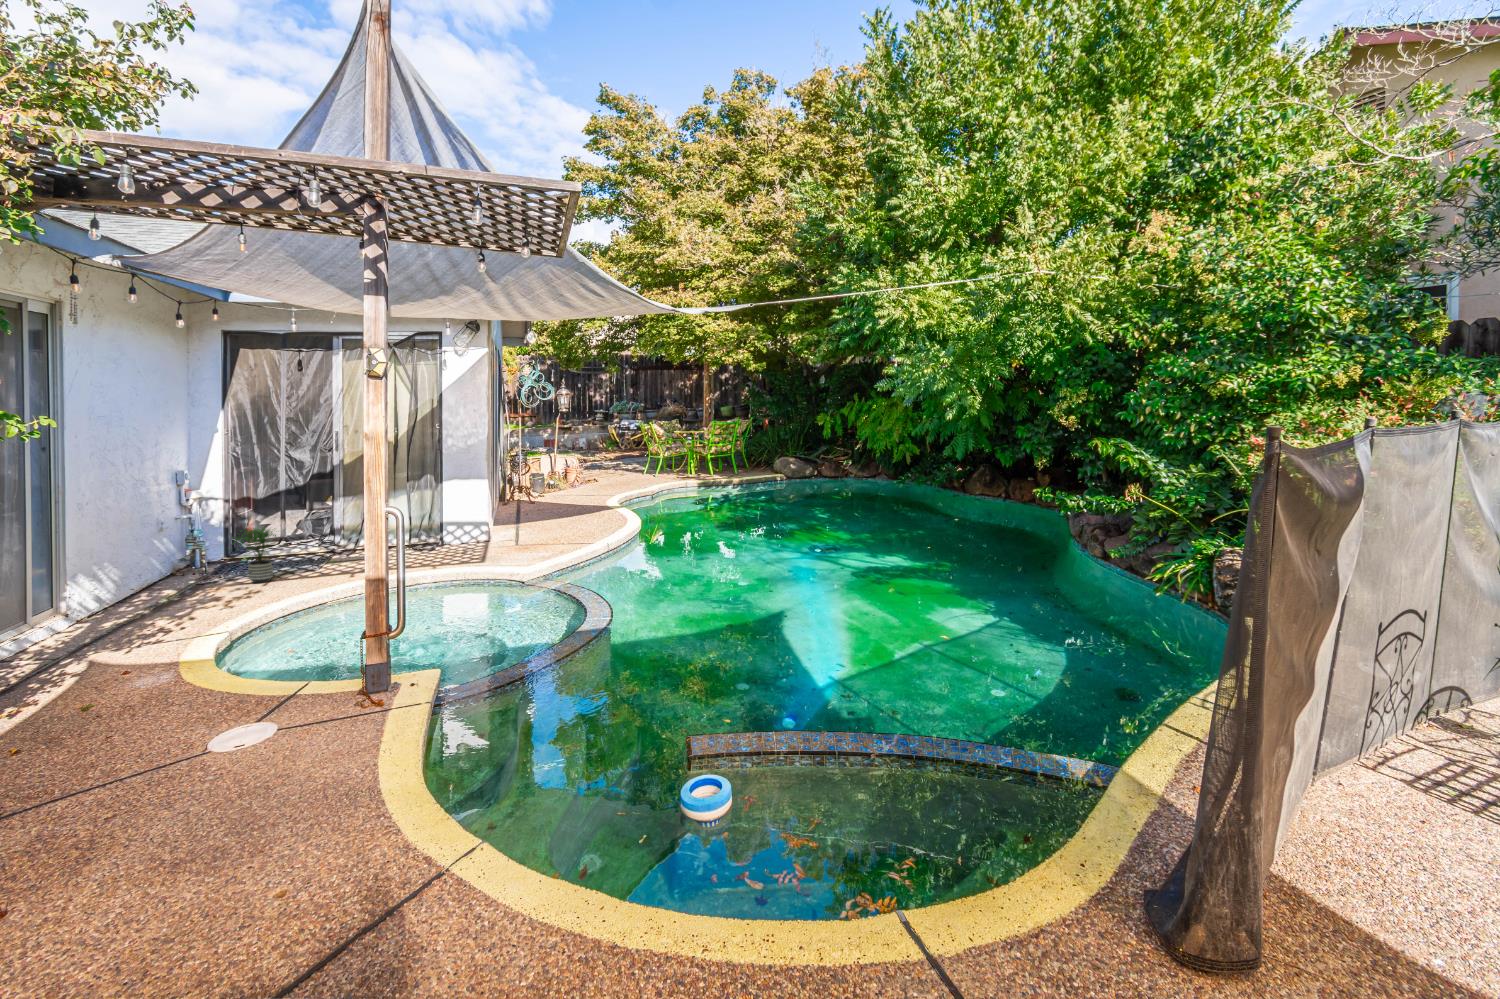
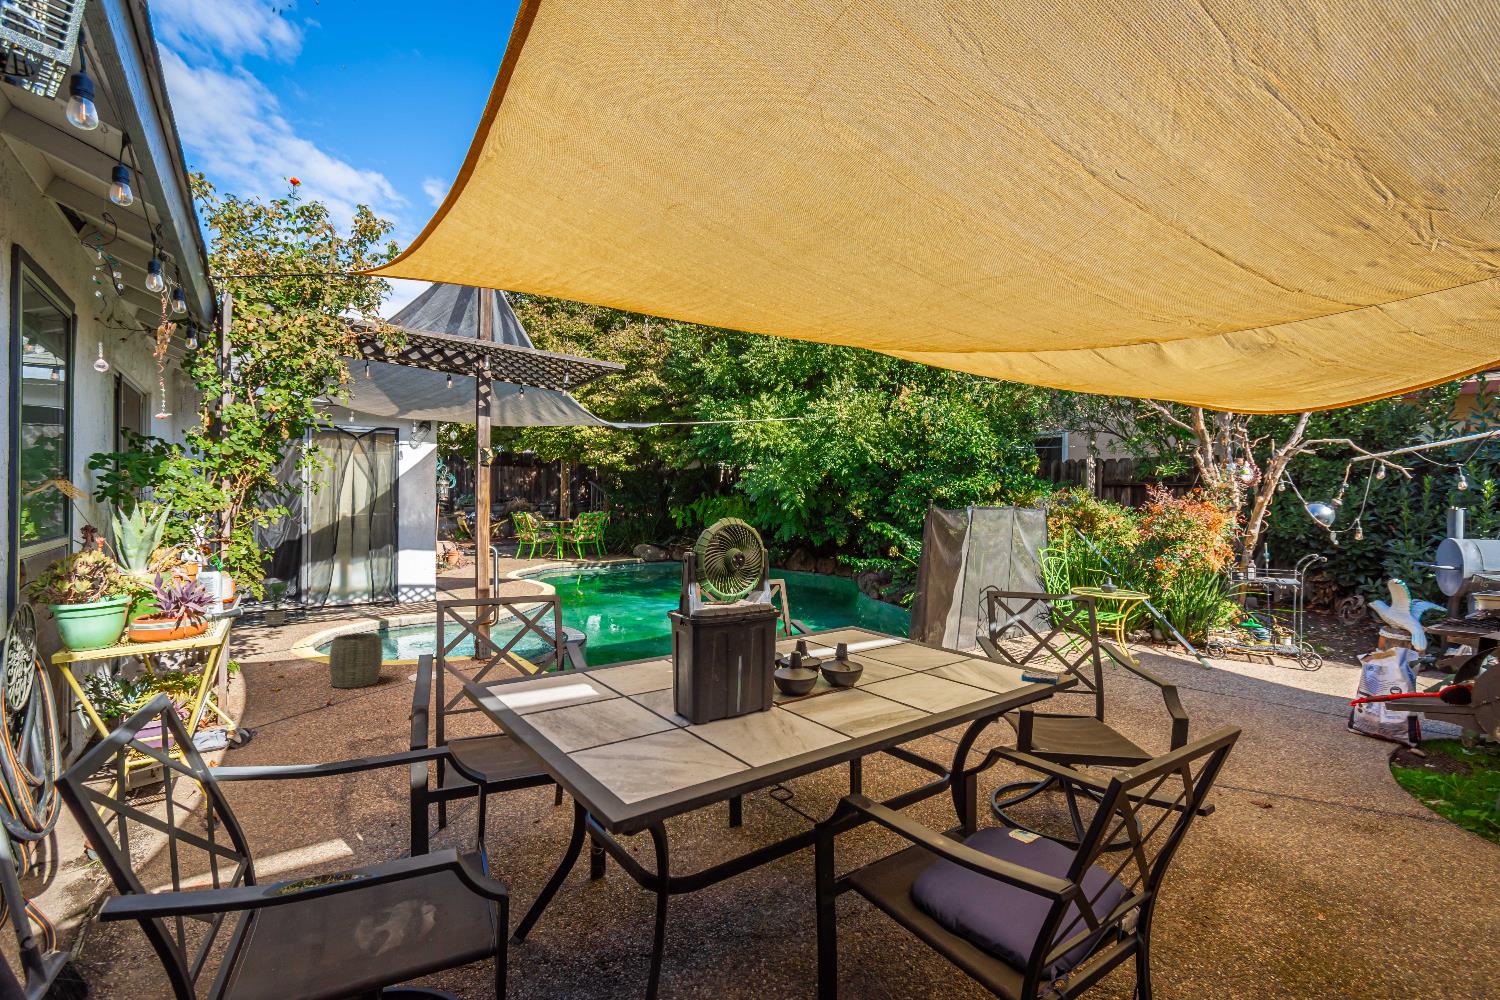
woven basket: none [98,642,201,743] -> present [329,633,383,688]

